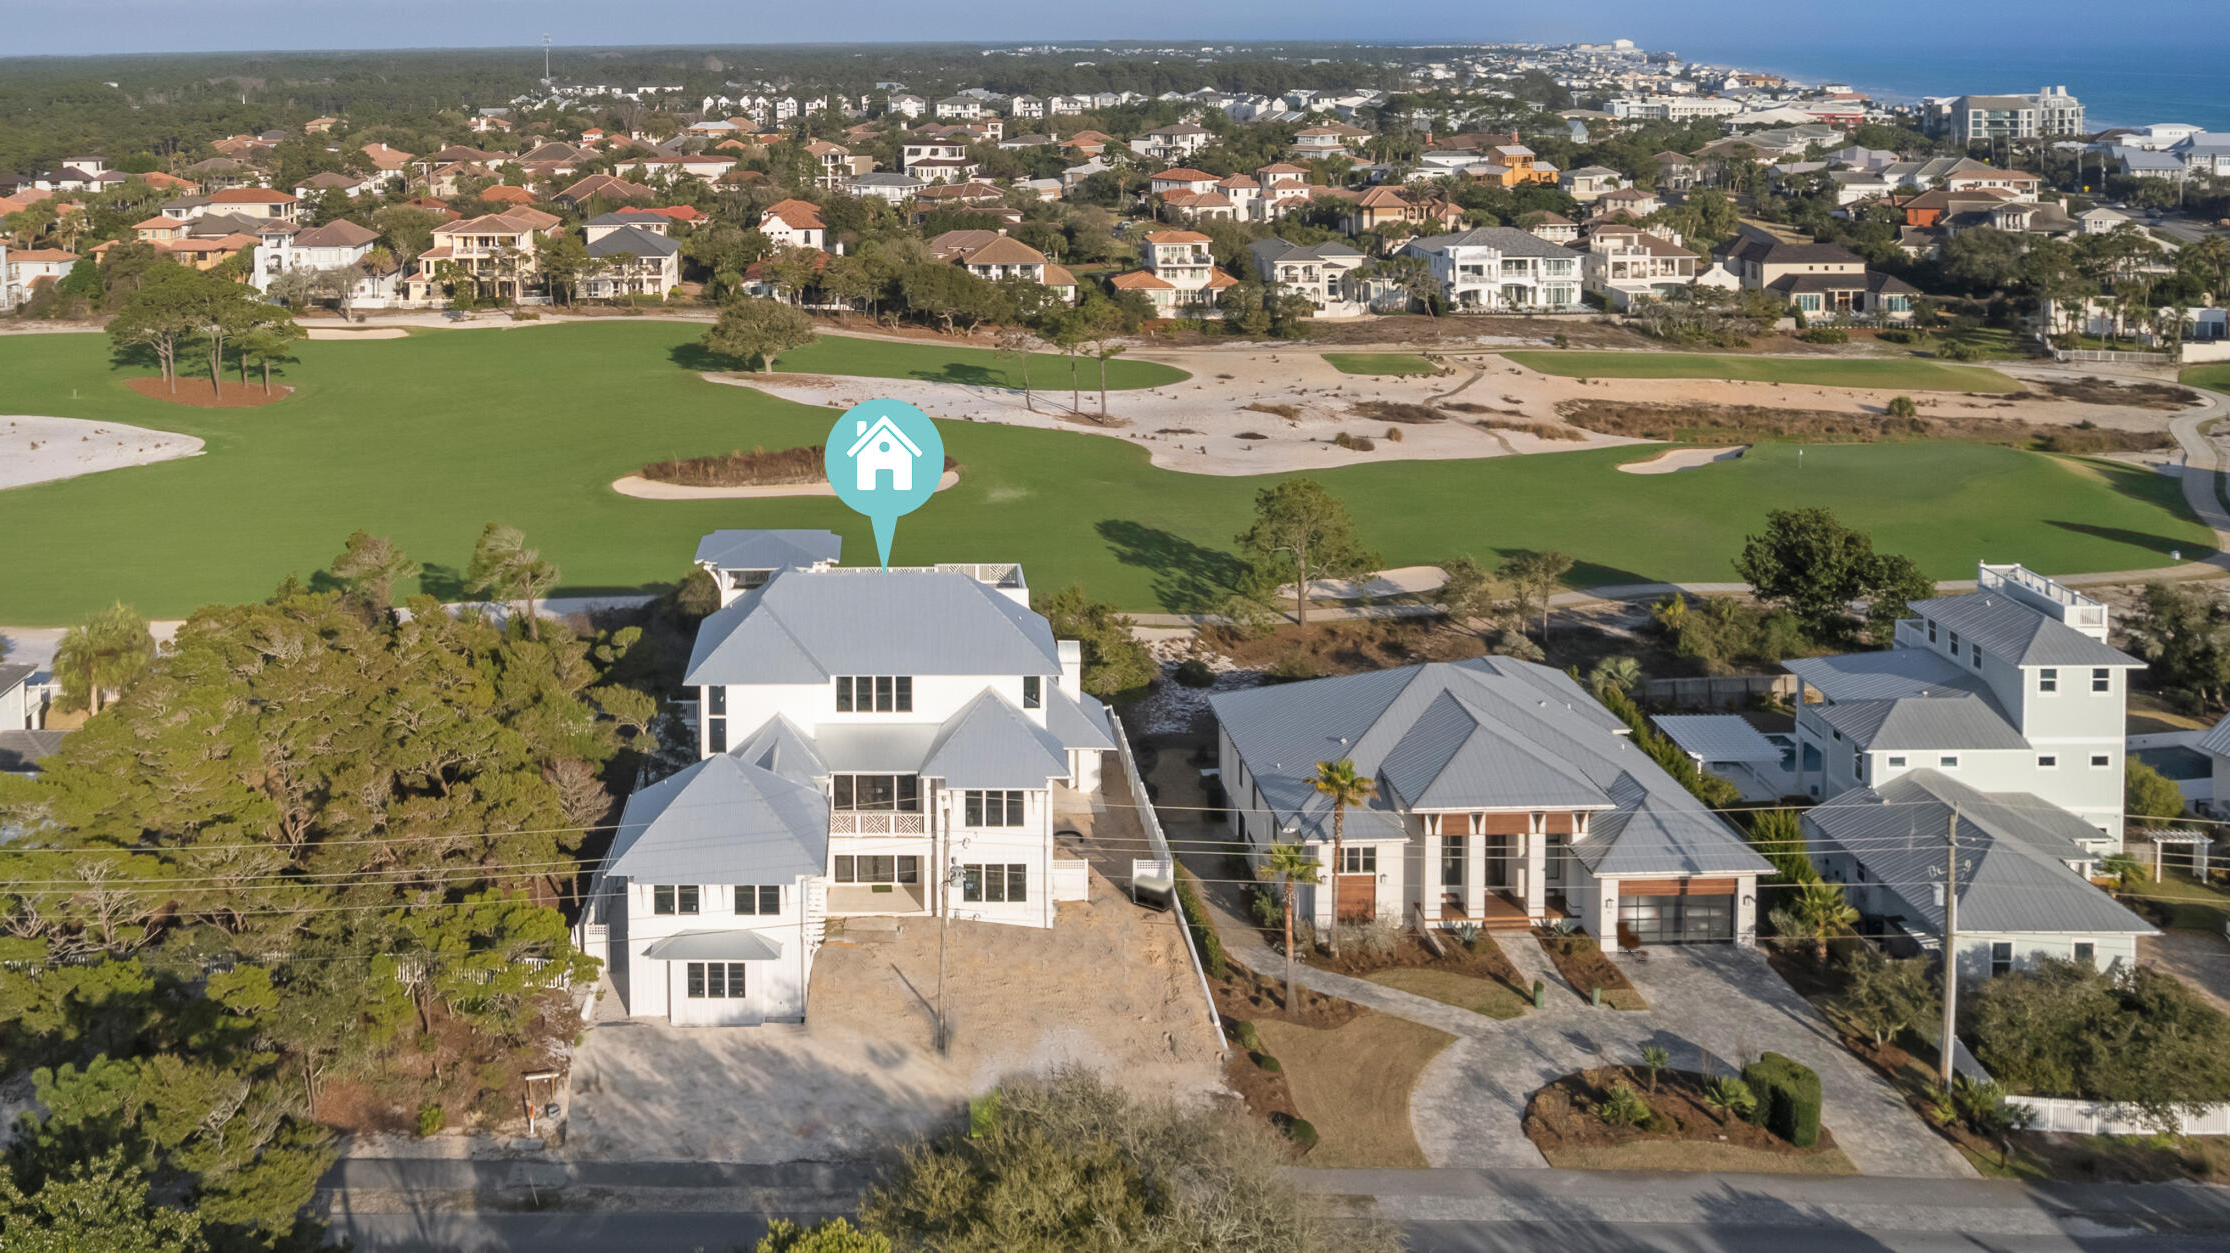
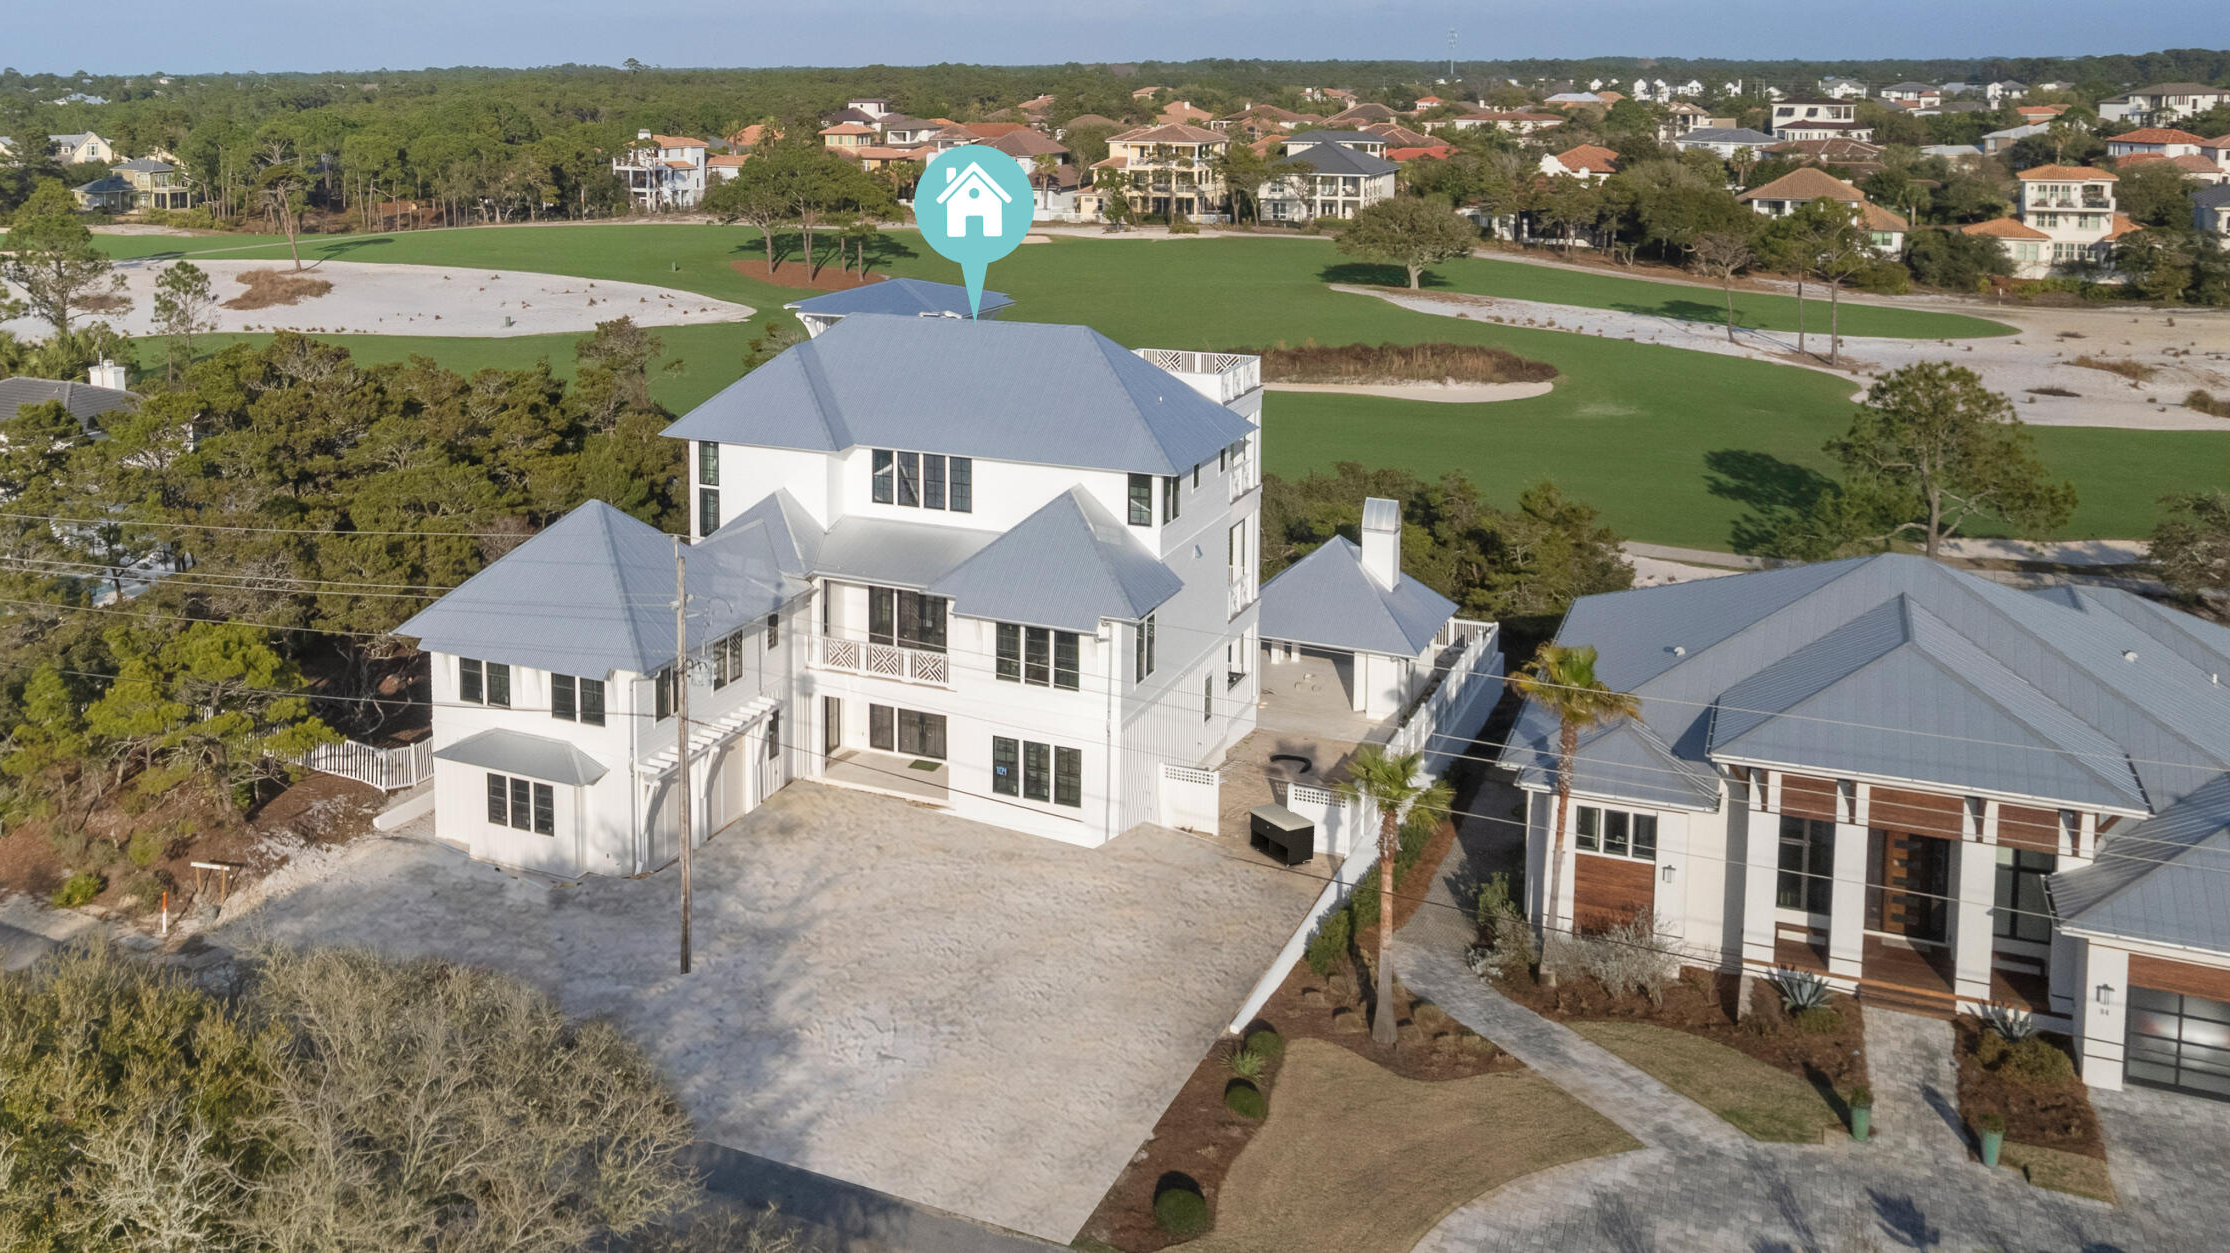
lounge chair: present [1616,921,1648,961] -> none [2116,1035,2181,1127]

